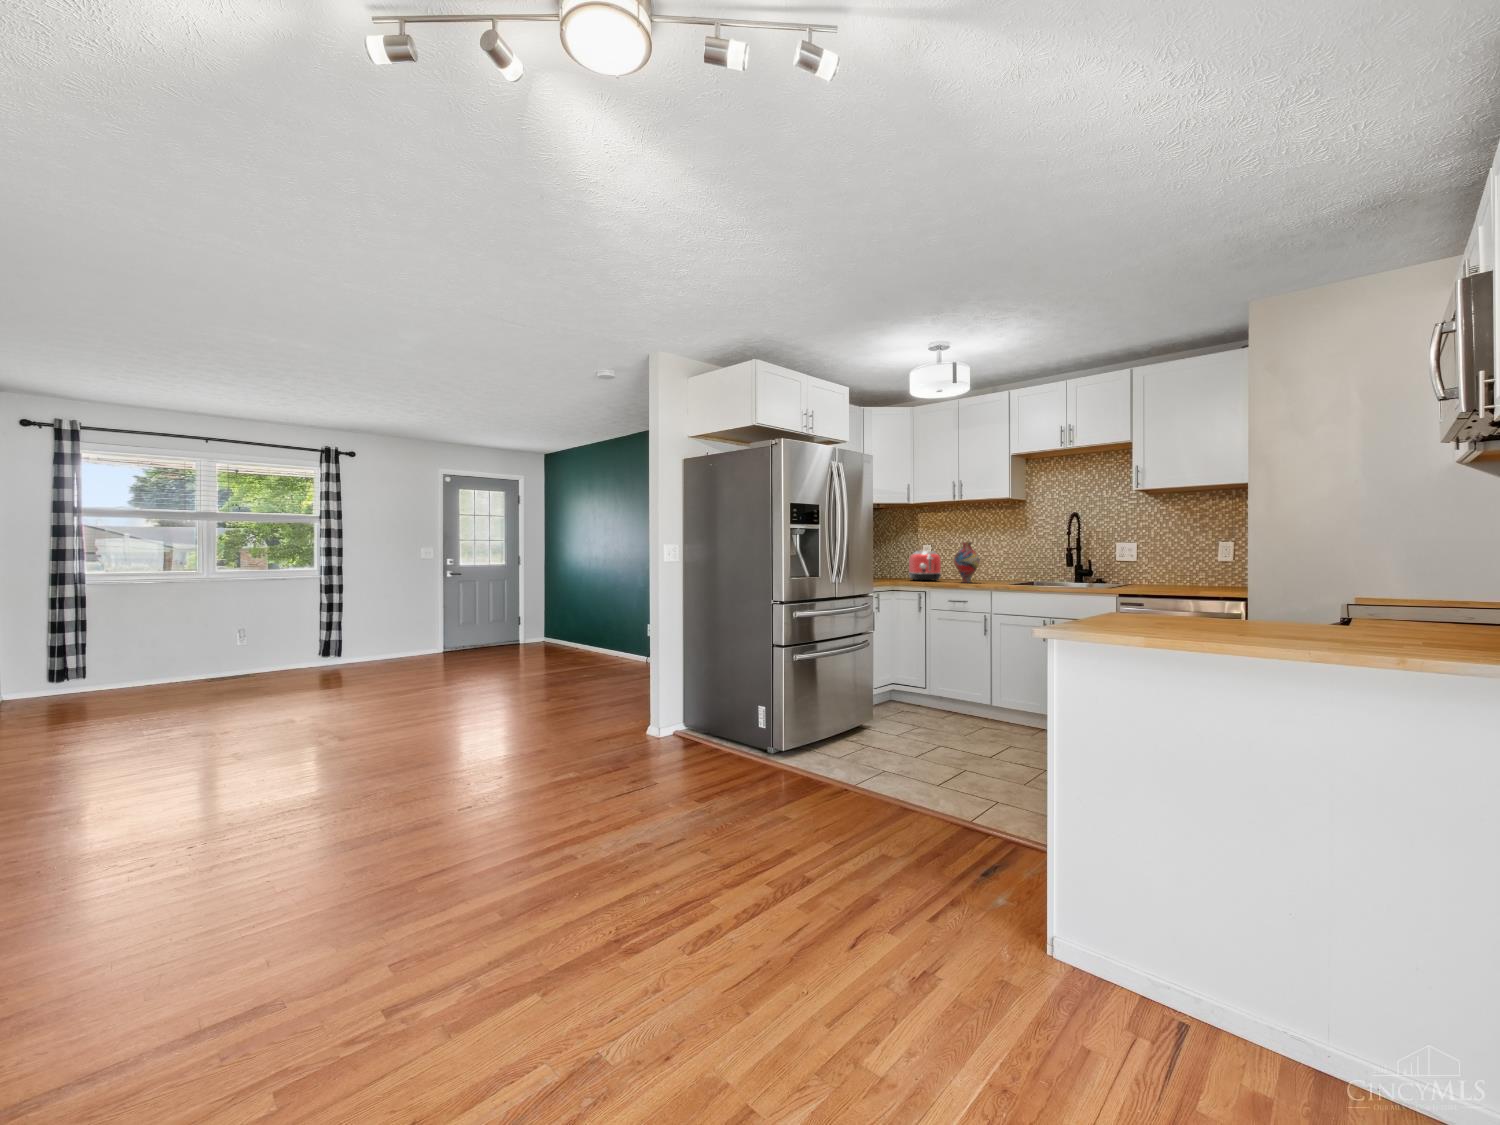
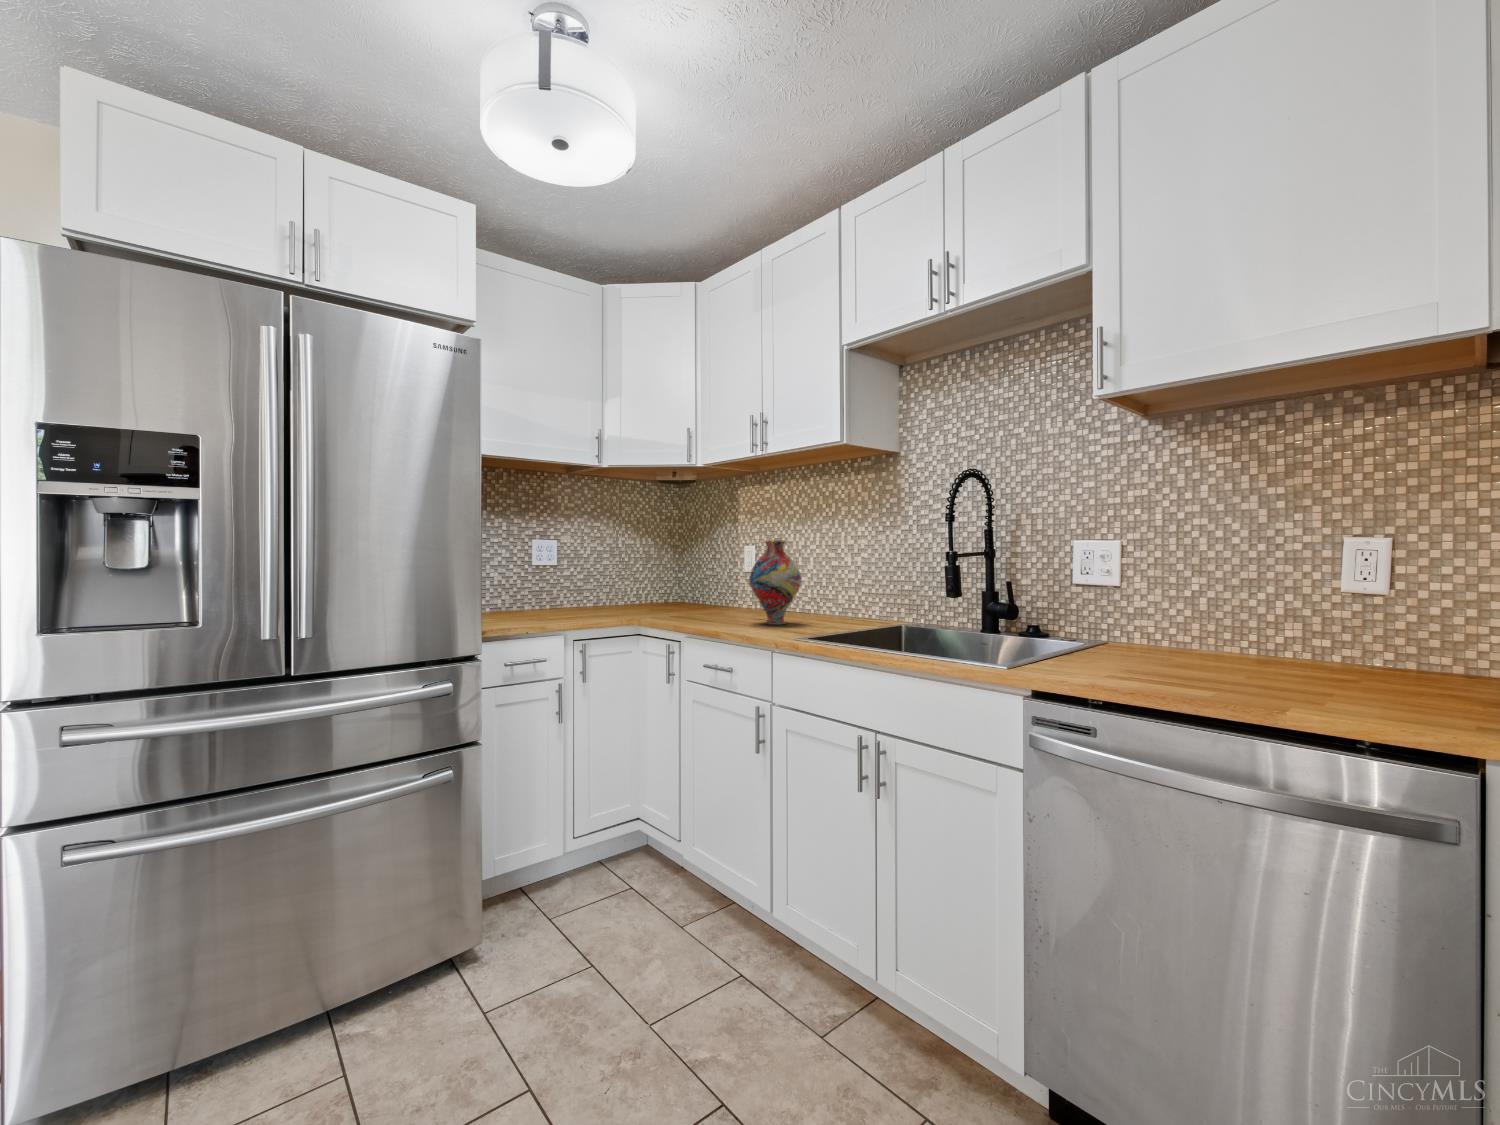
toaster: present [909,551,941,581] -> none [693,558,750,617]

